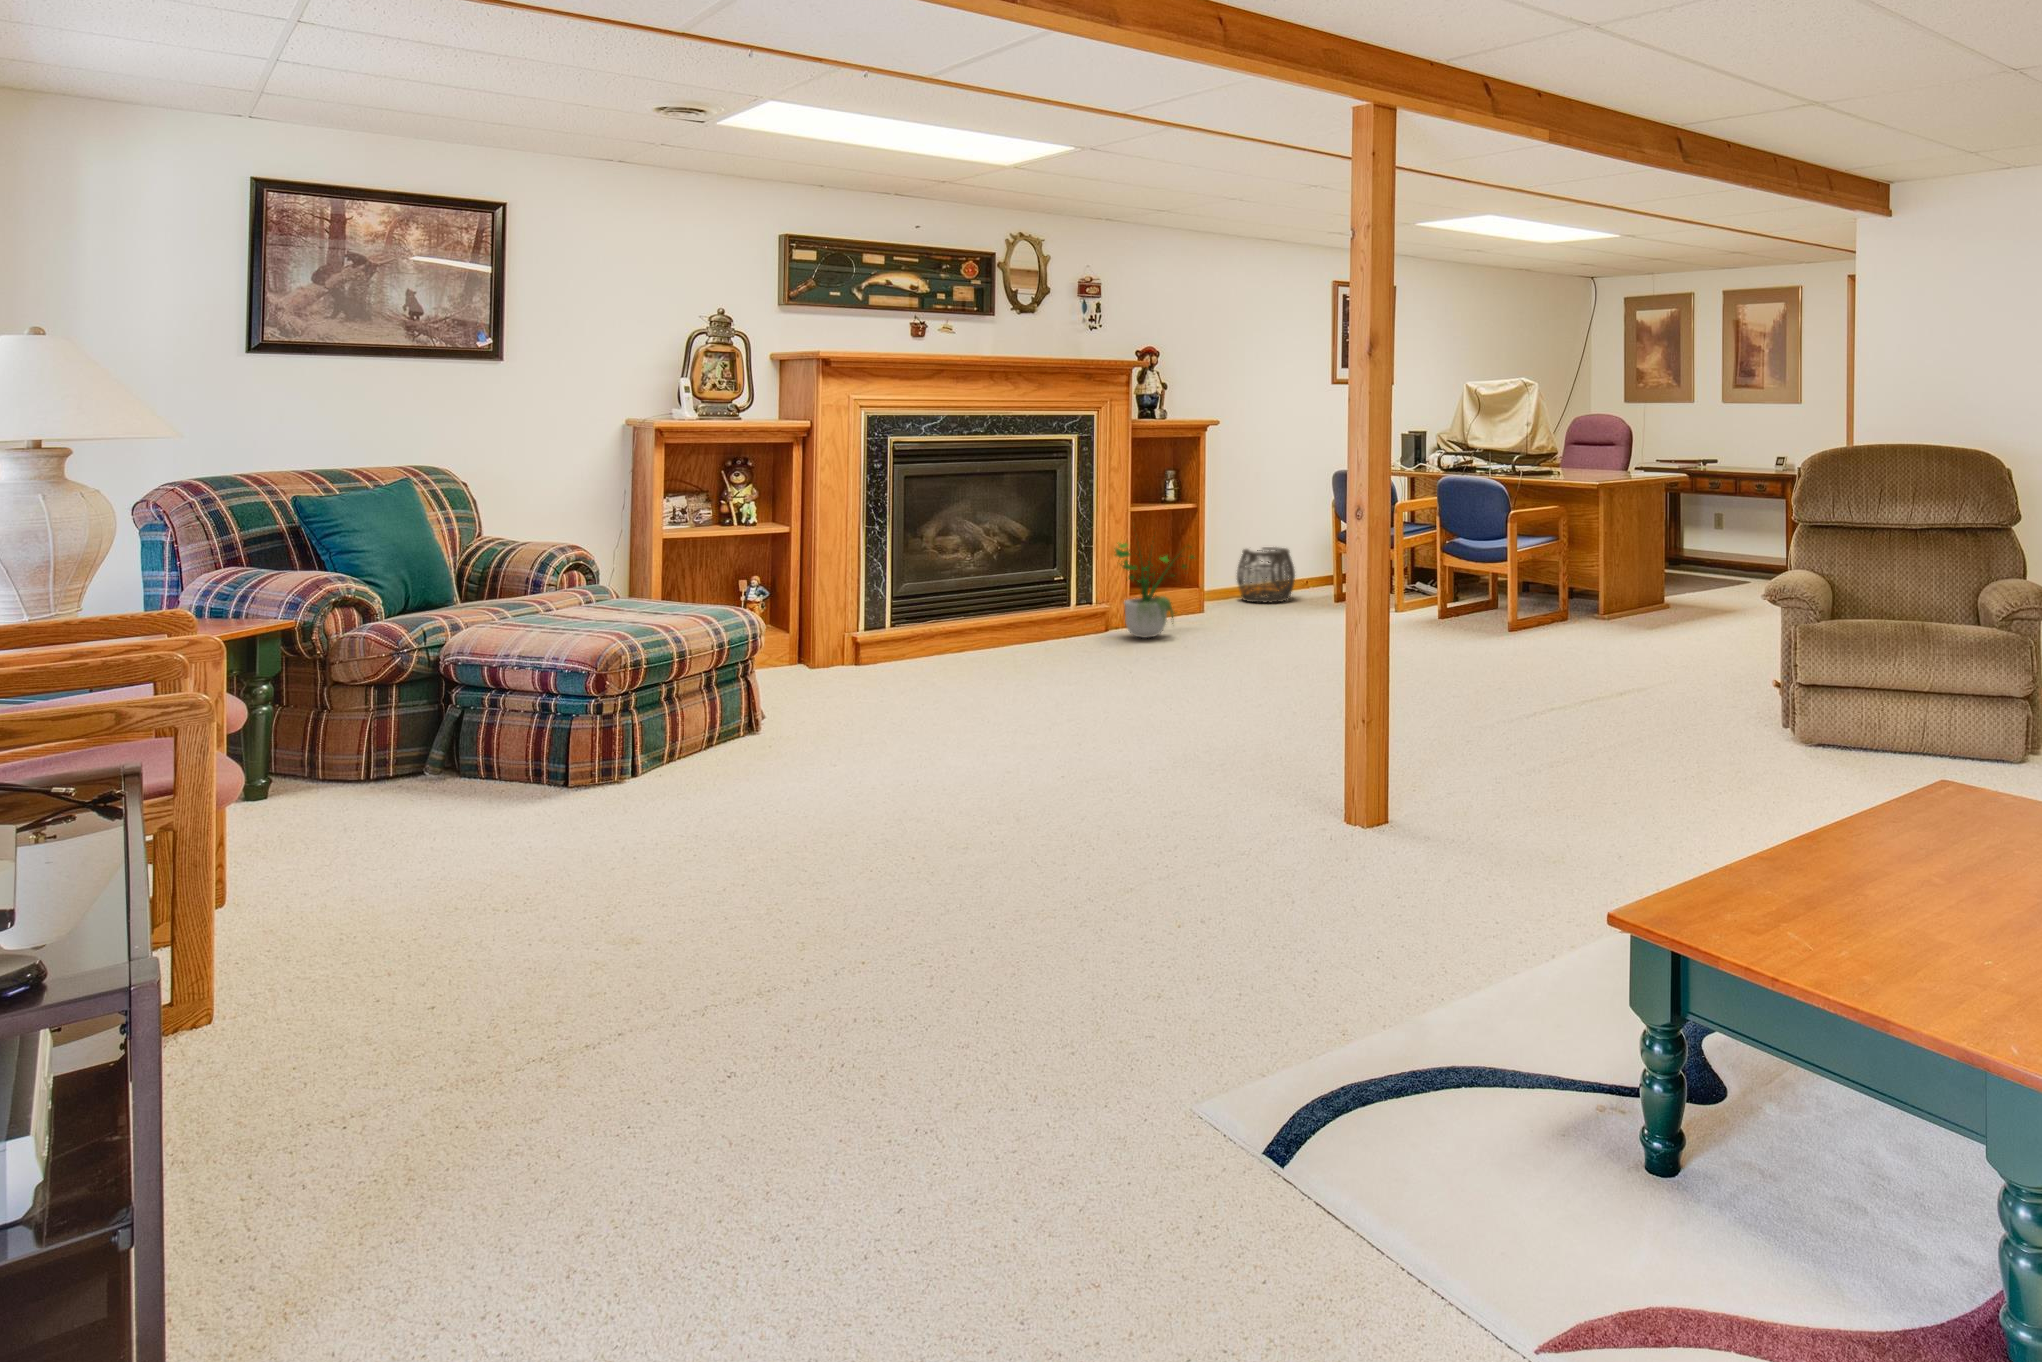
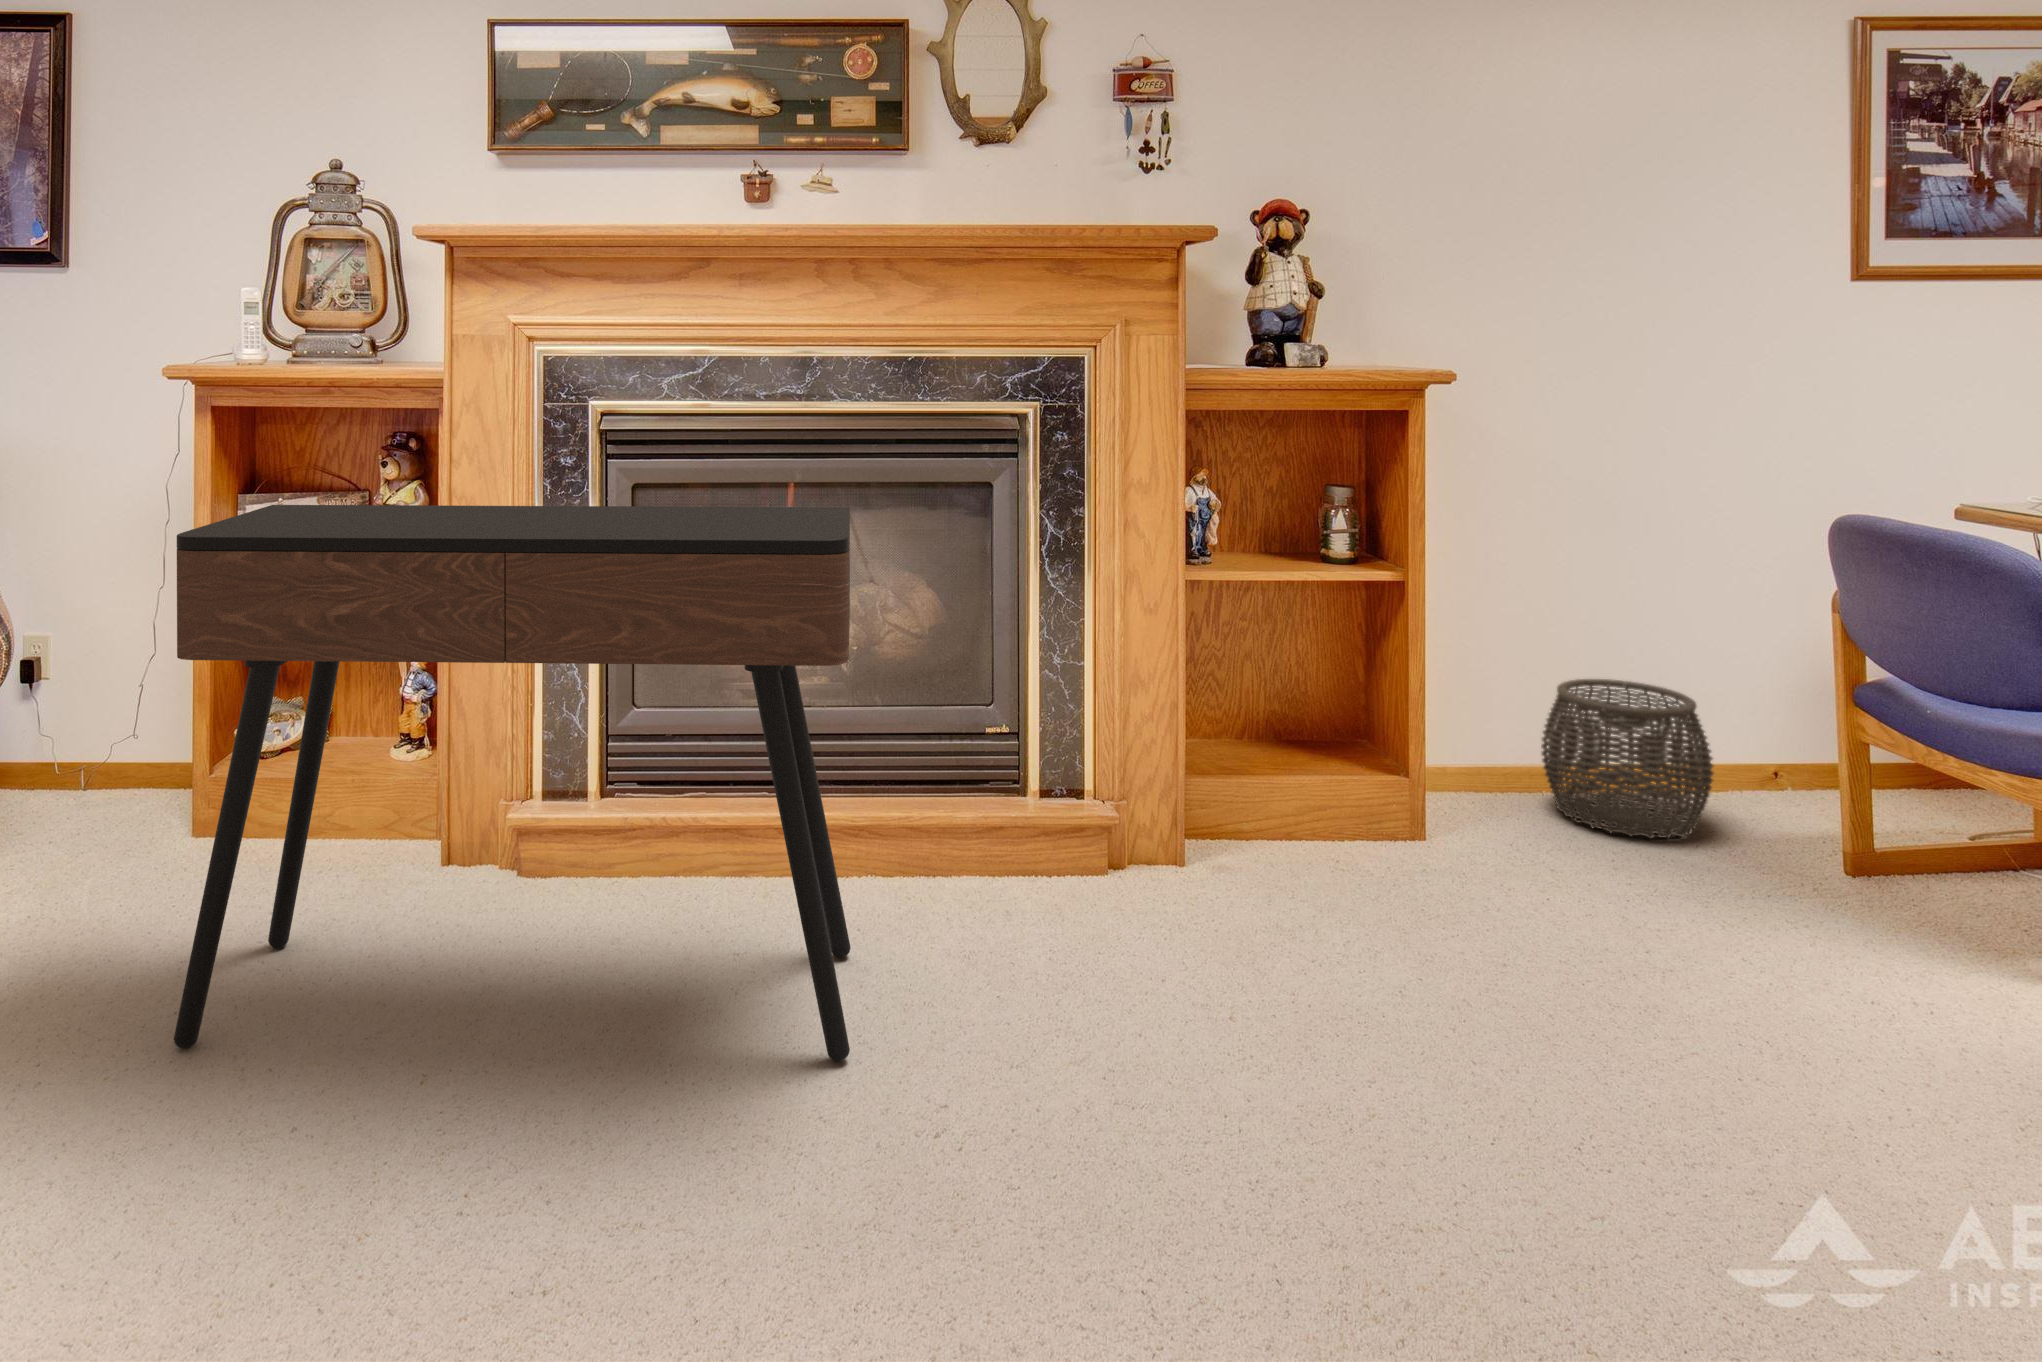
console table: none [797,475,1089,710] -> present [174,505,851,1061]
potted plant: present [1115,543,1194,638] -> none [1075,610,1341,925]

